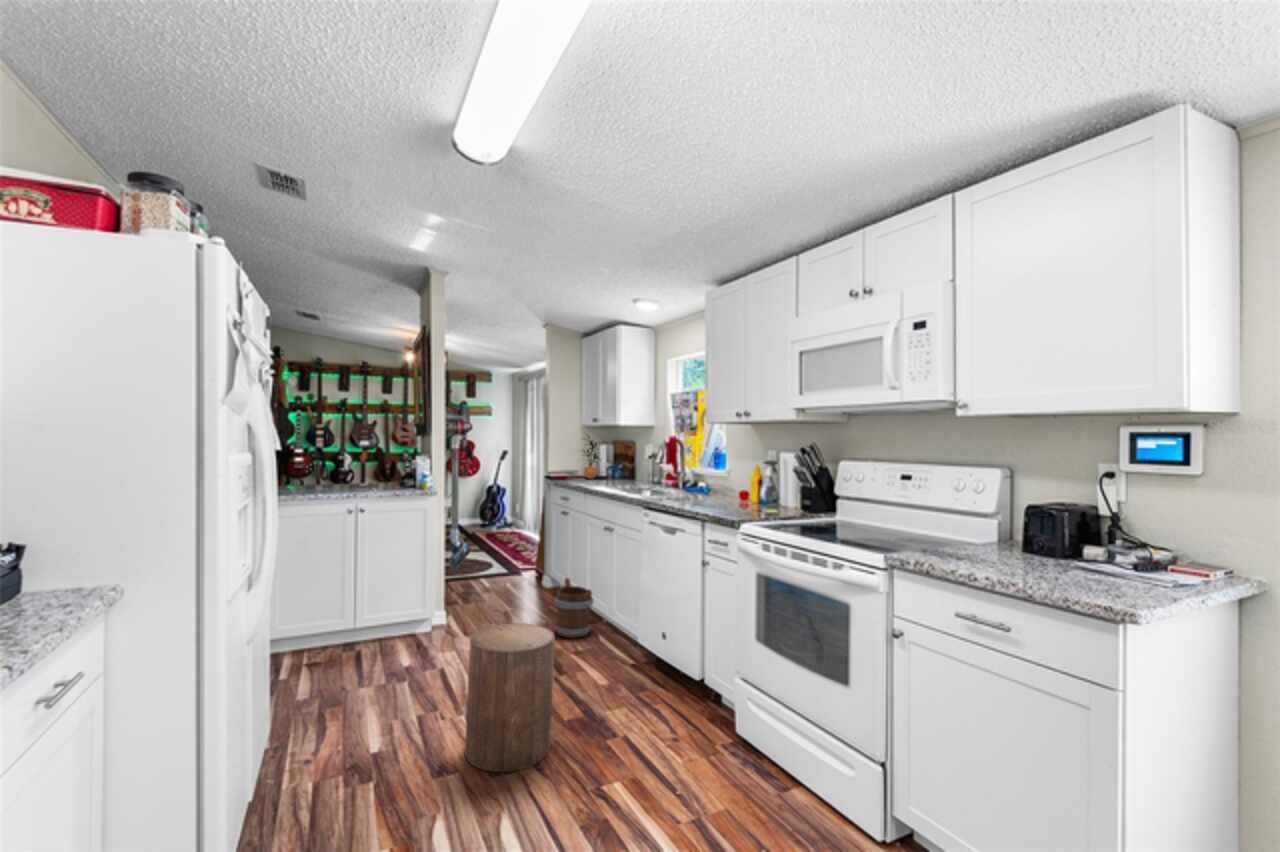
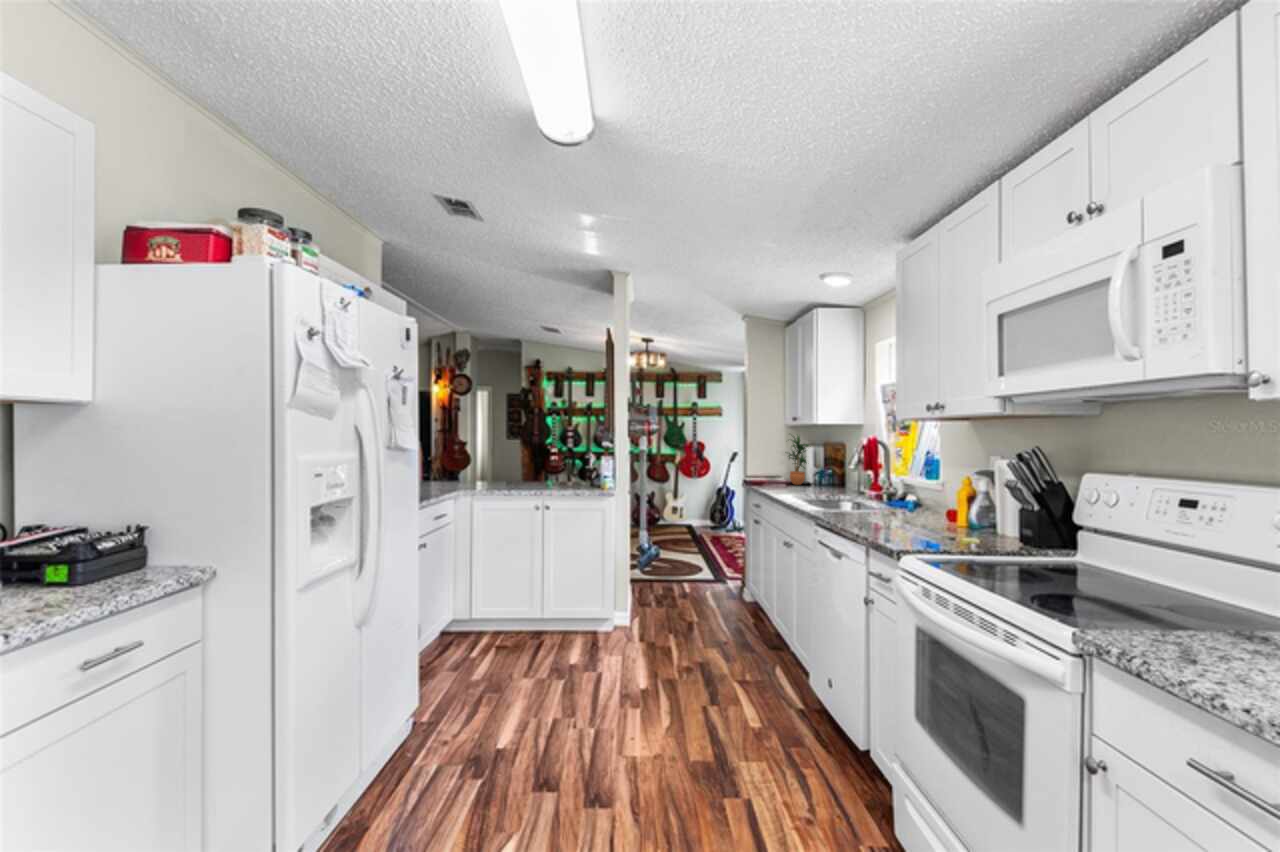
bucket: present [554,578,593,638] -> none [727,595,773,665]
stool: present [465,623,555,772] -> none [571,641,665,807]

